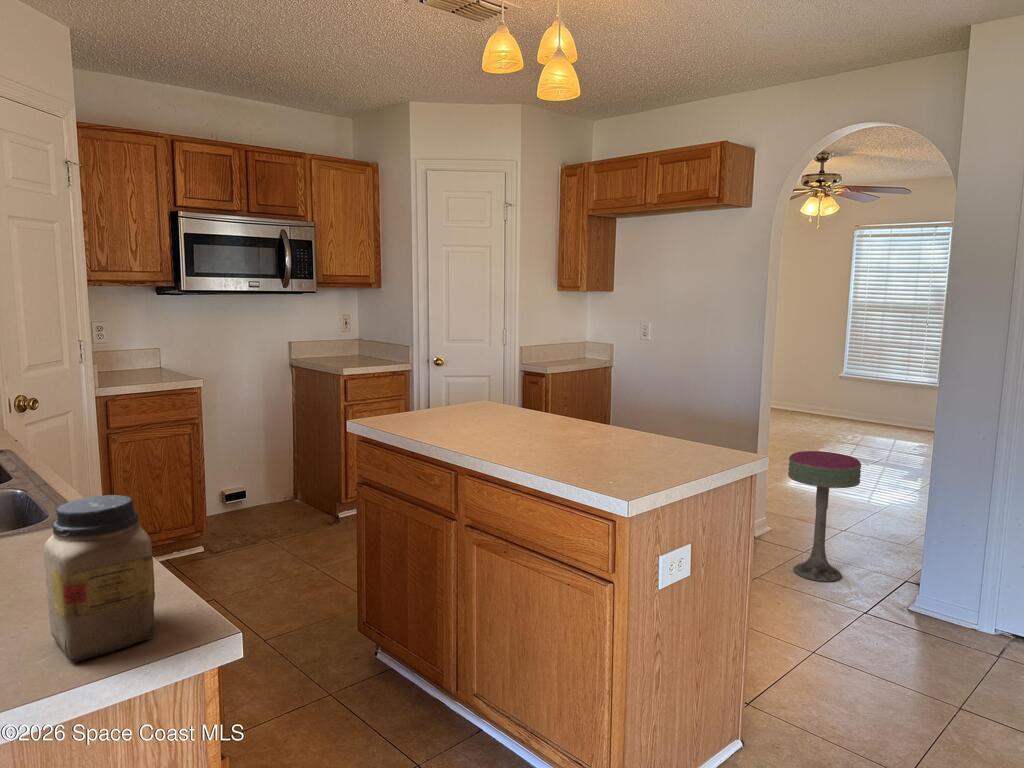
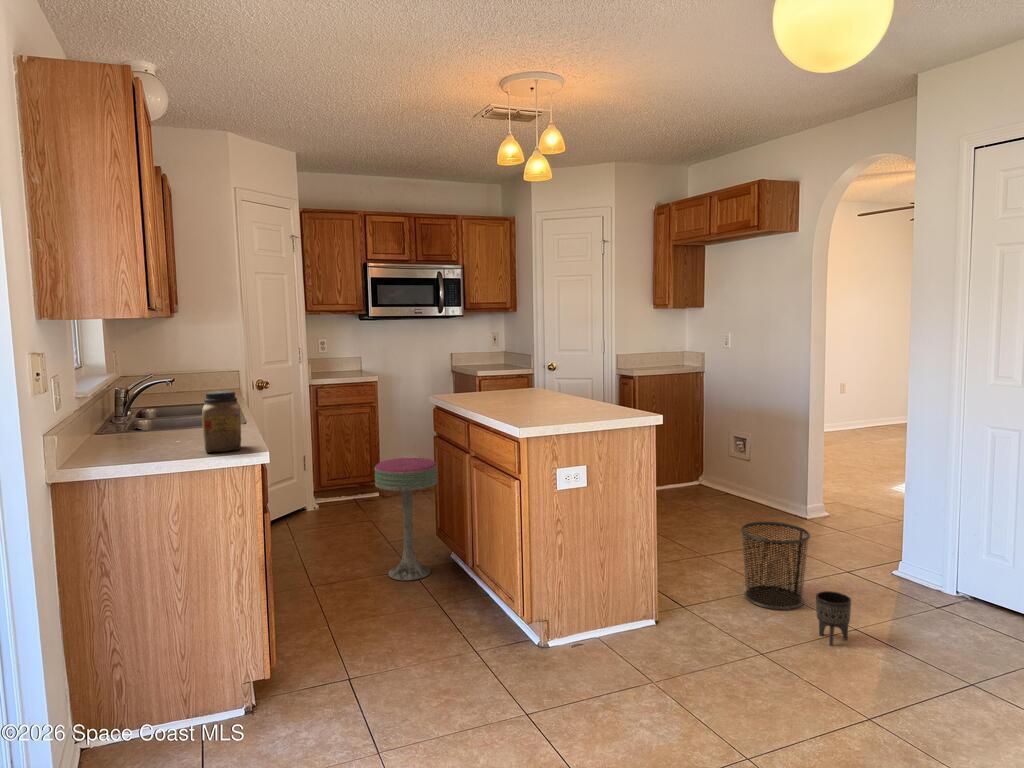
bar stool: present [788,451,861,582] -> present [374,458,438,581]
waste bin: none [795,572,887,689] -> present [740,522,810,610]
planter: none [932,669,982,742] -> present [816,591,851,645]

